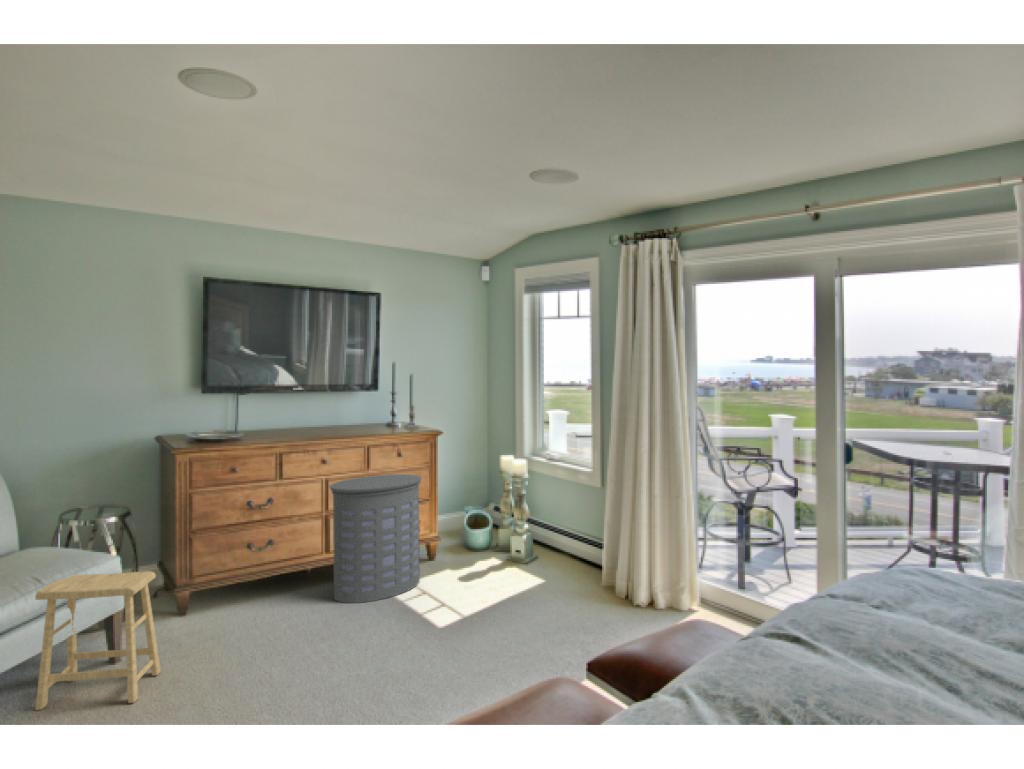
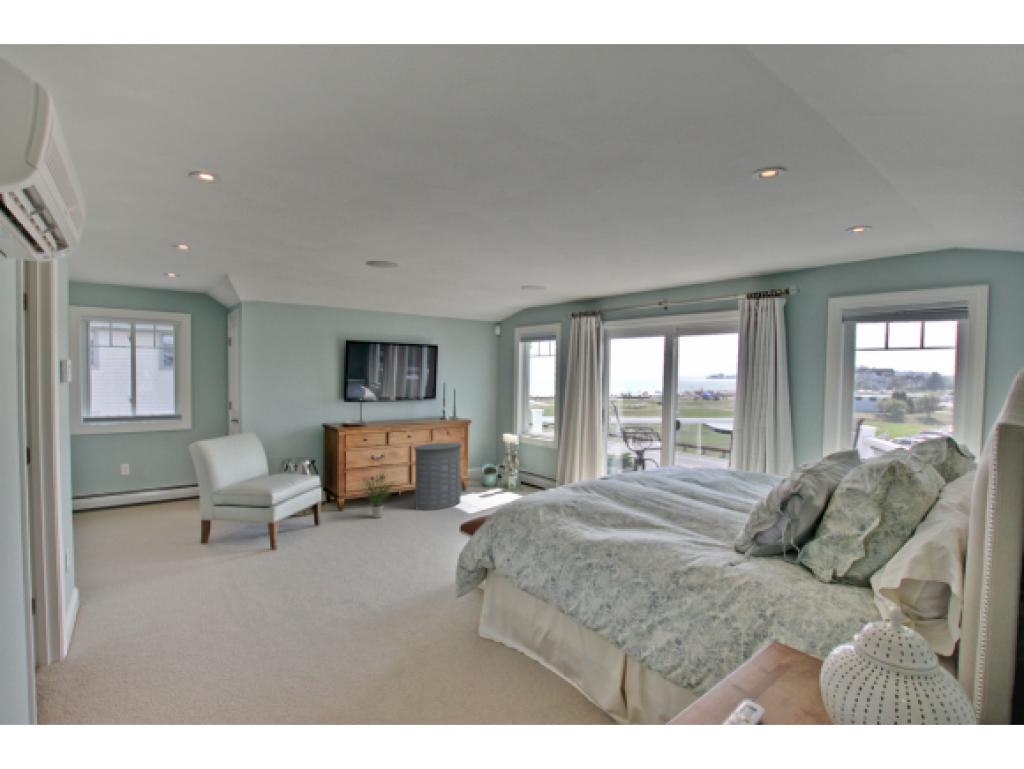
potted plant: none [209,528,295,624] -> present [361,474,393,518]
footstool: present [35,571,161,710] -> none [285,483,338,546]

